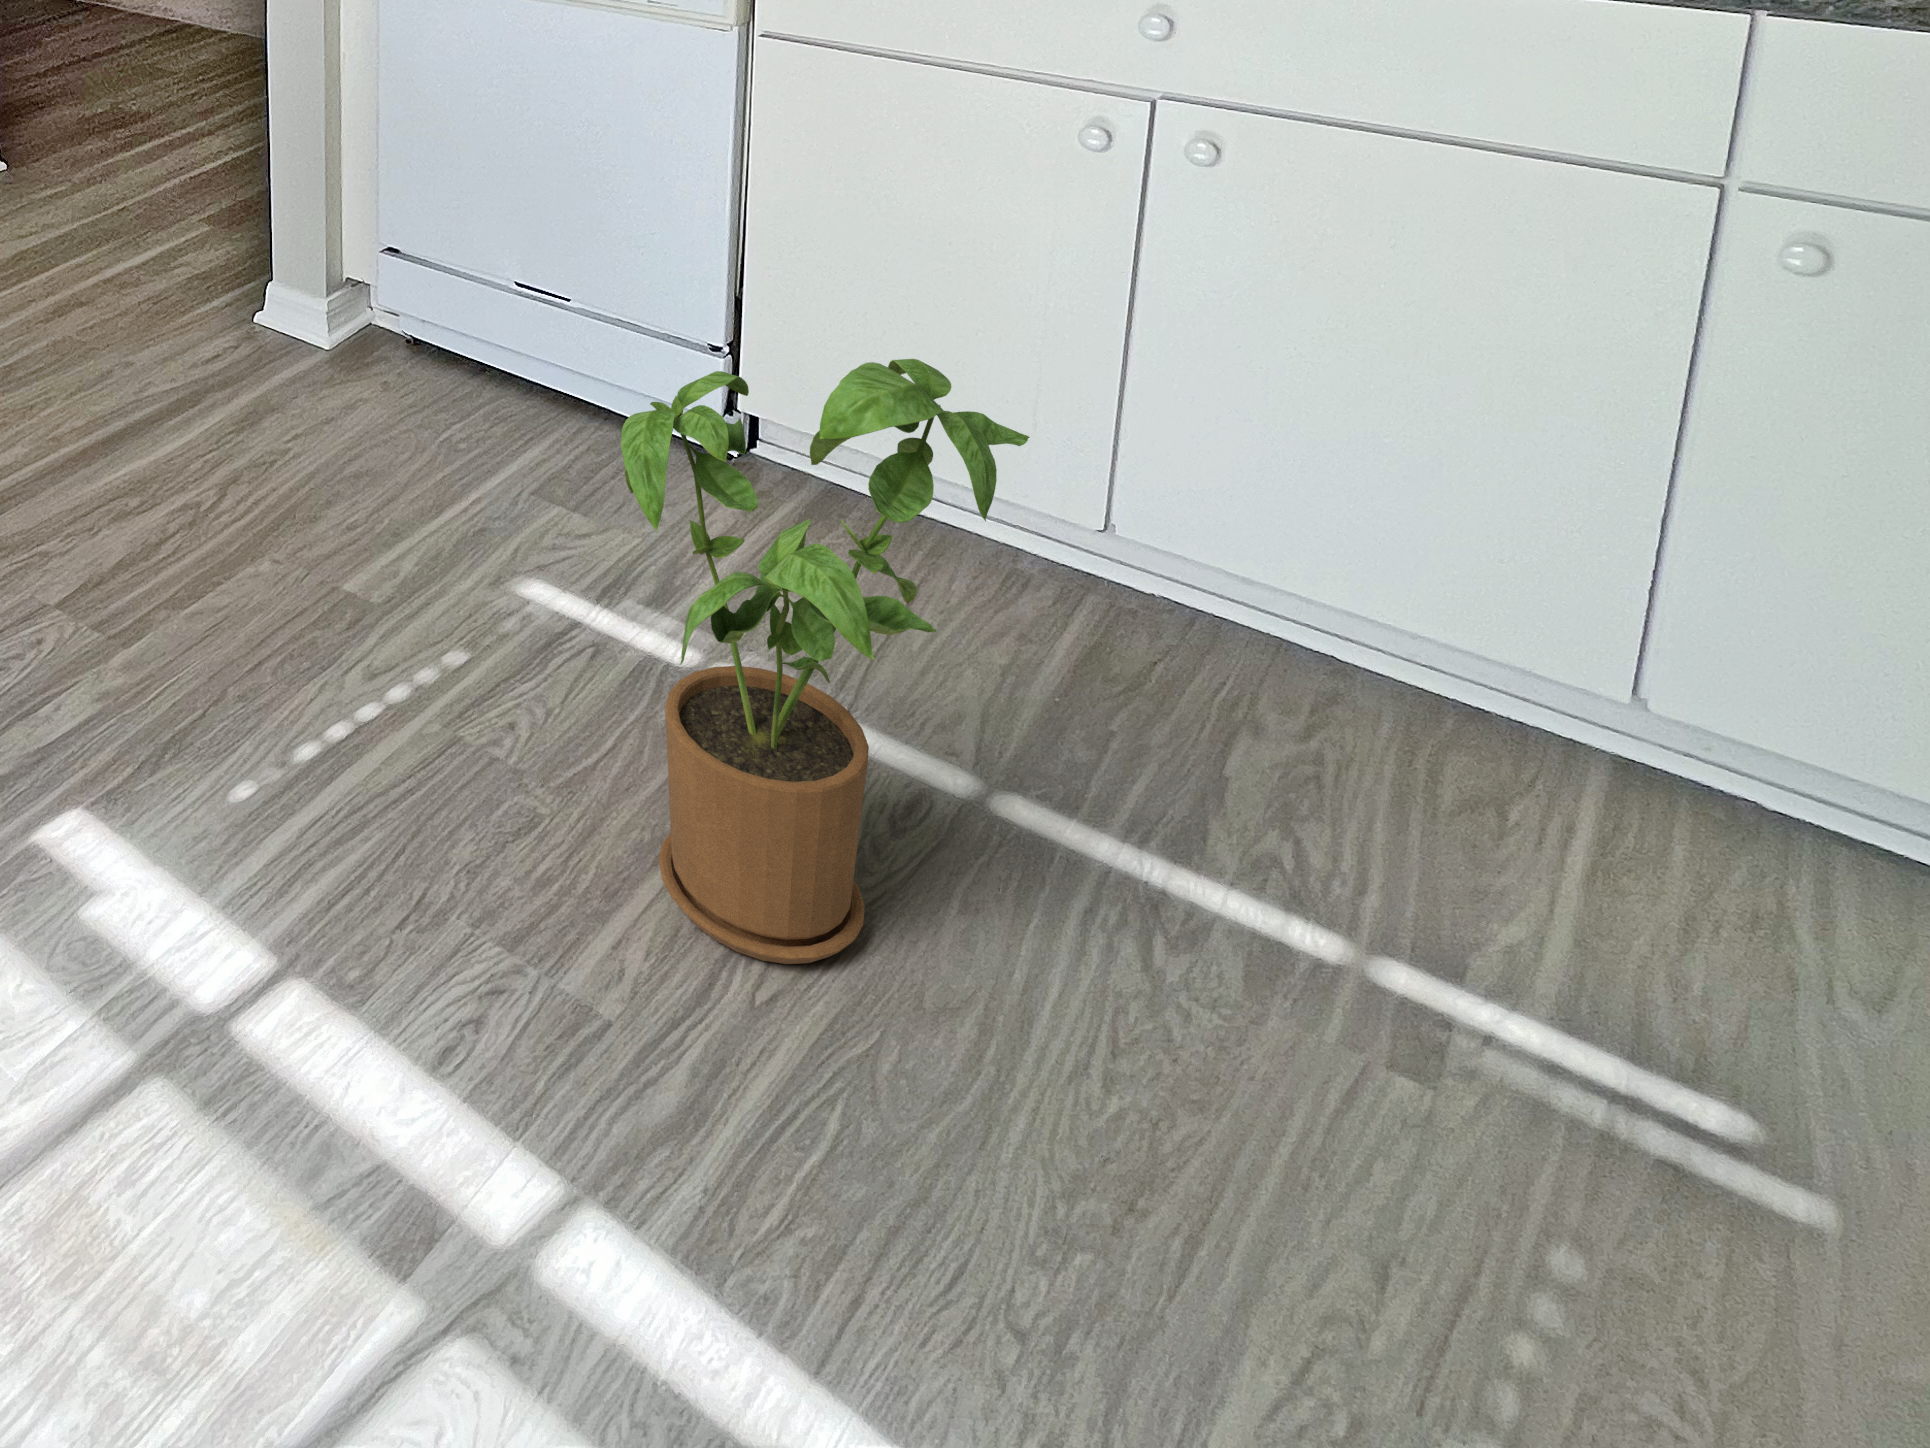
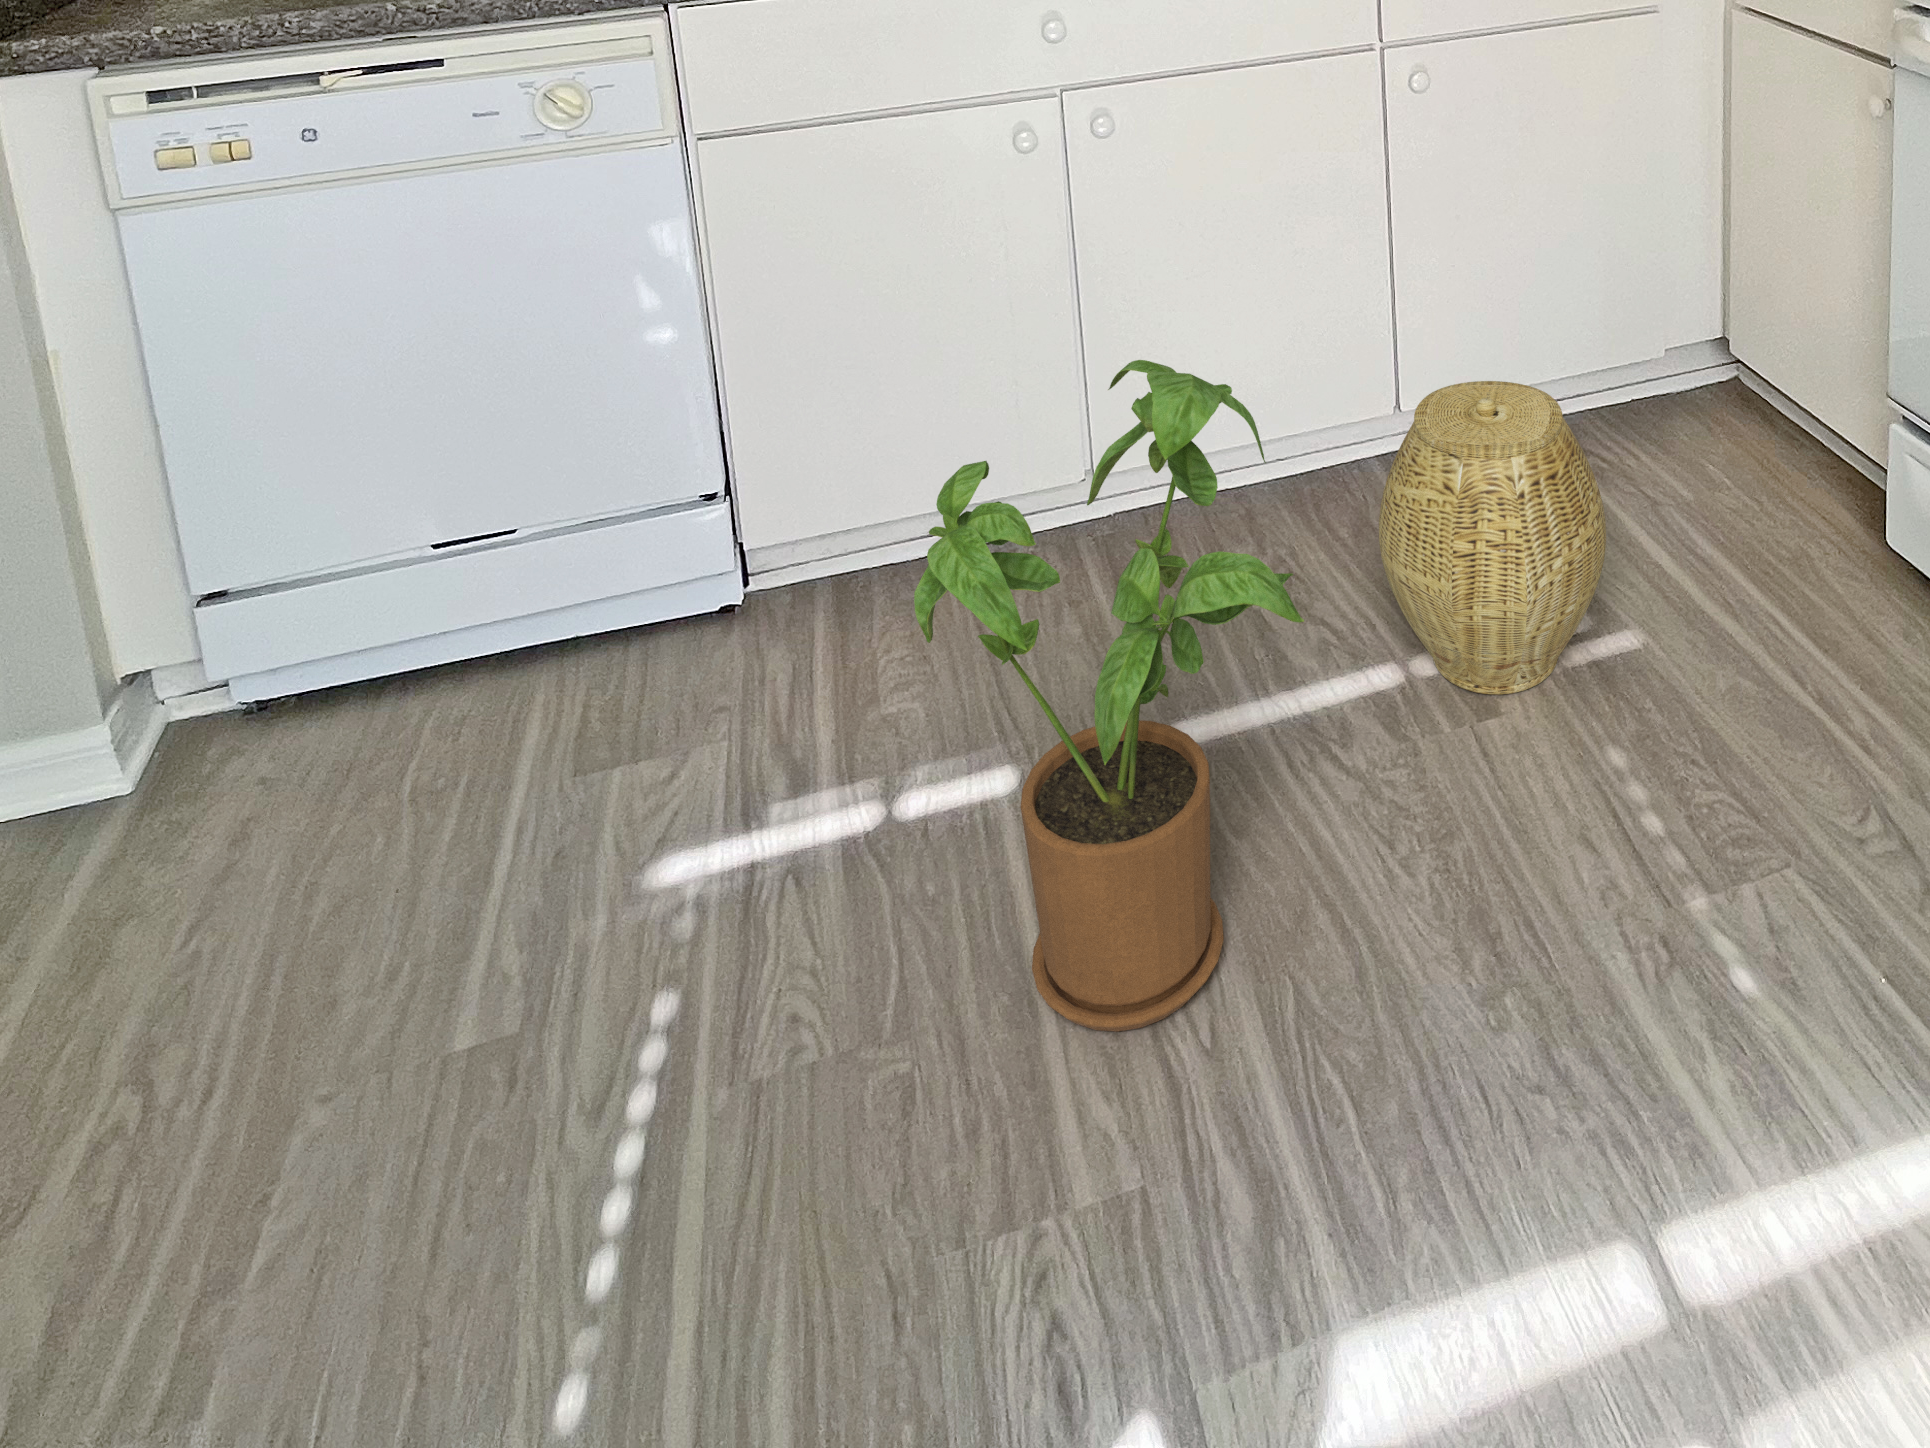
woven basket: none [1323,647,1784,1127] -> present [1379,381,1606,695]

